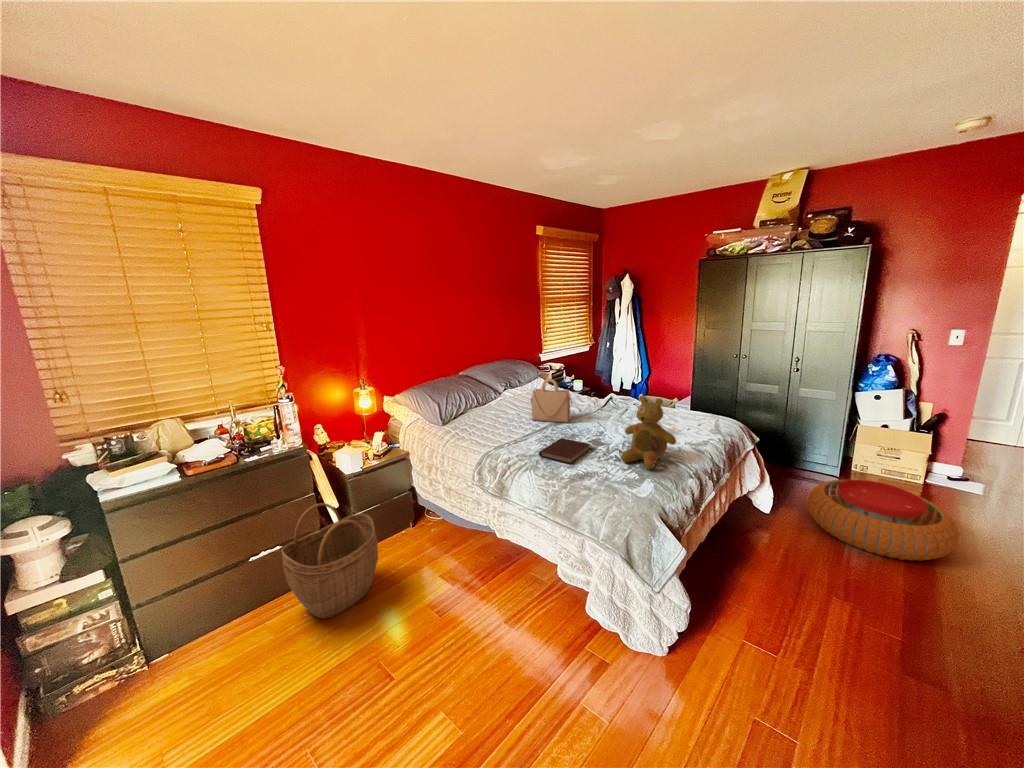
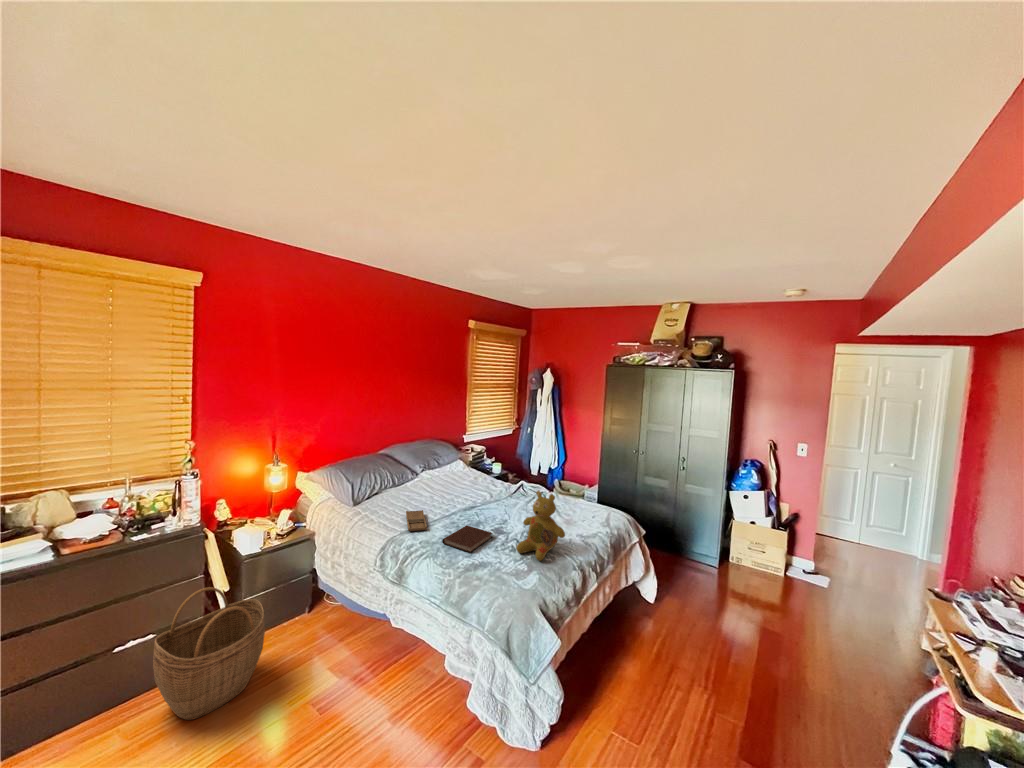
handbag: present [531,379,572,423] -> none [443,465,483,509]
tray: none [496,426,520,446] -> present [406,510,427,531]
pouf: present [807,480,959,561] -> none [685,572,798,651]

